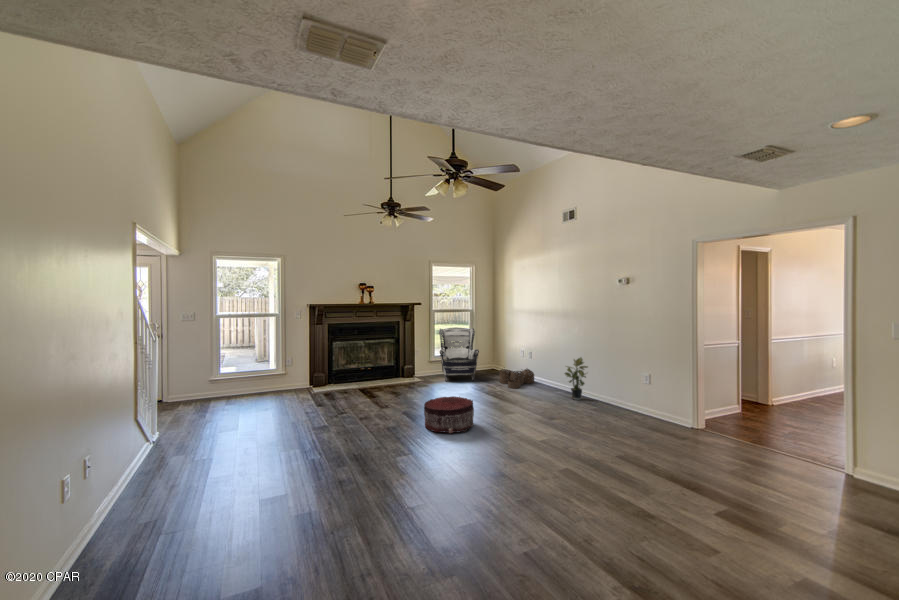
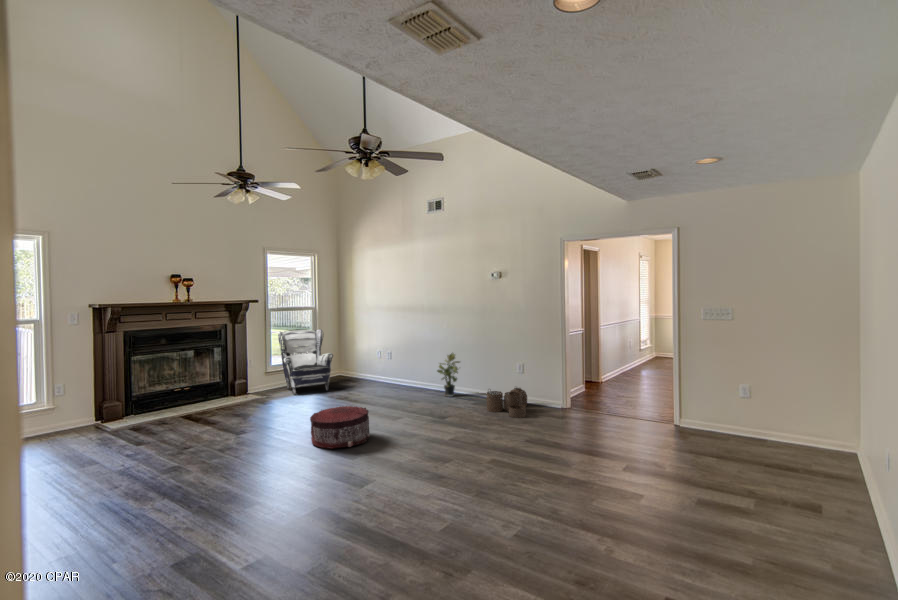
woven basket: present [500,369,534,389] -> present [487,388,527,418]

